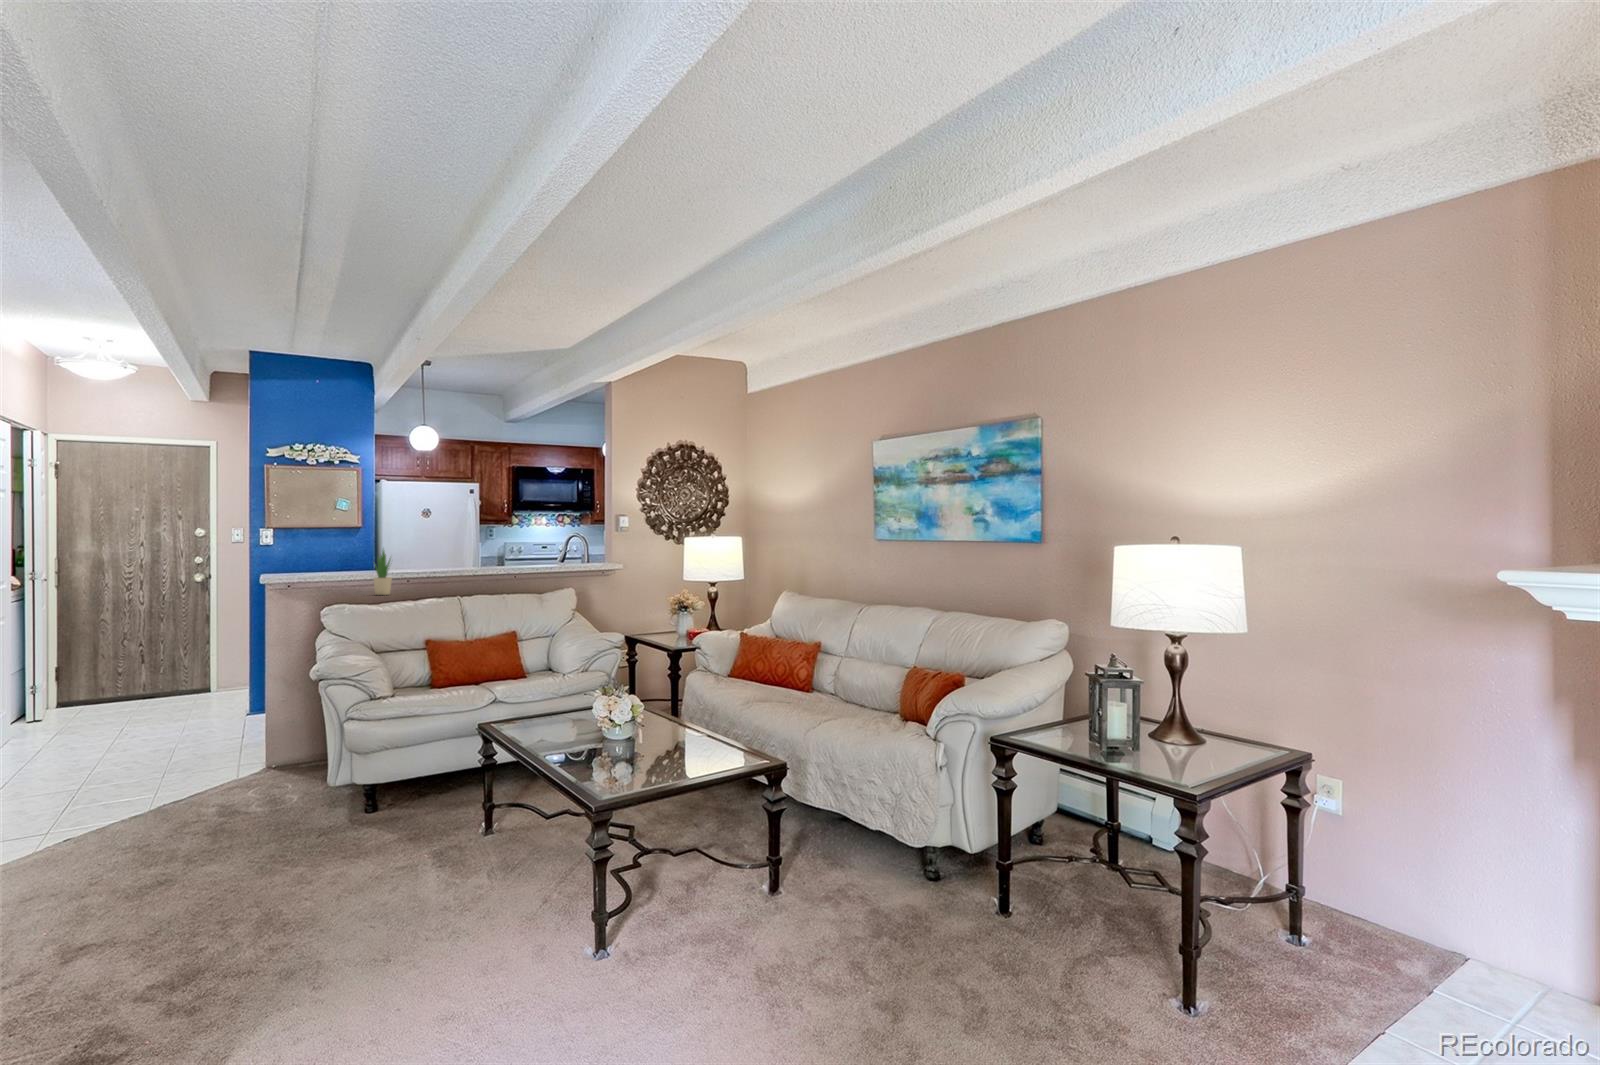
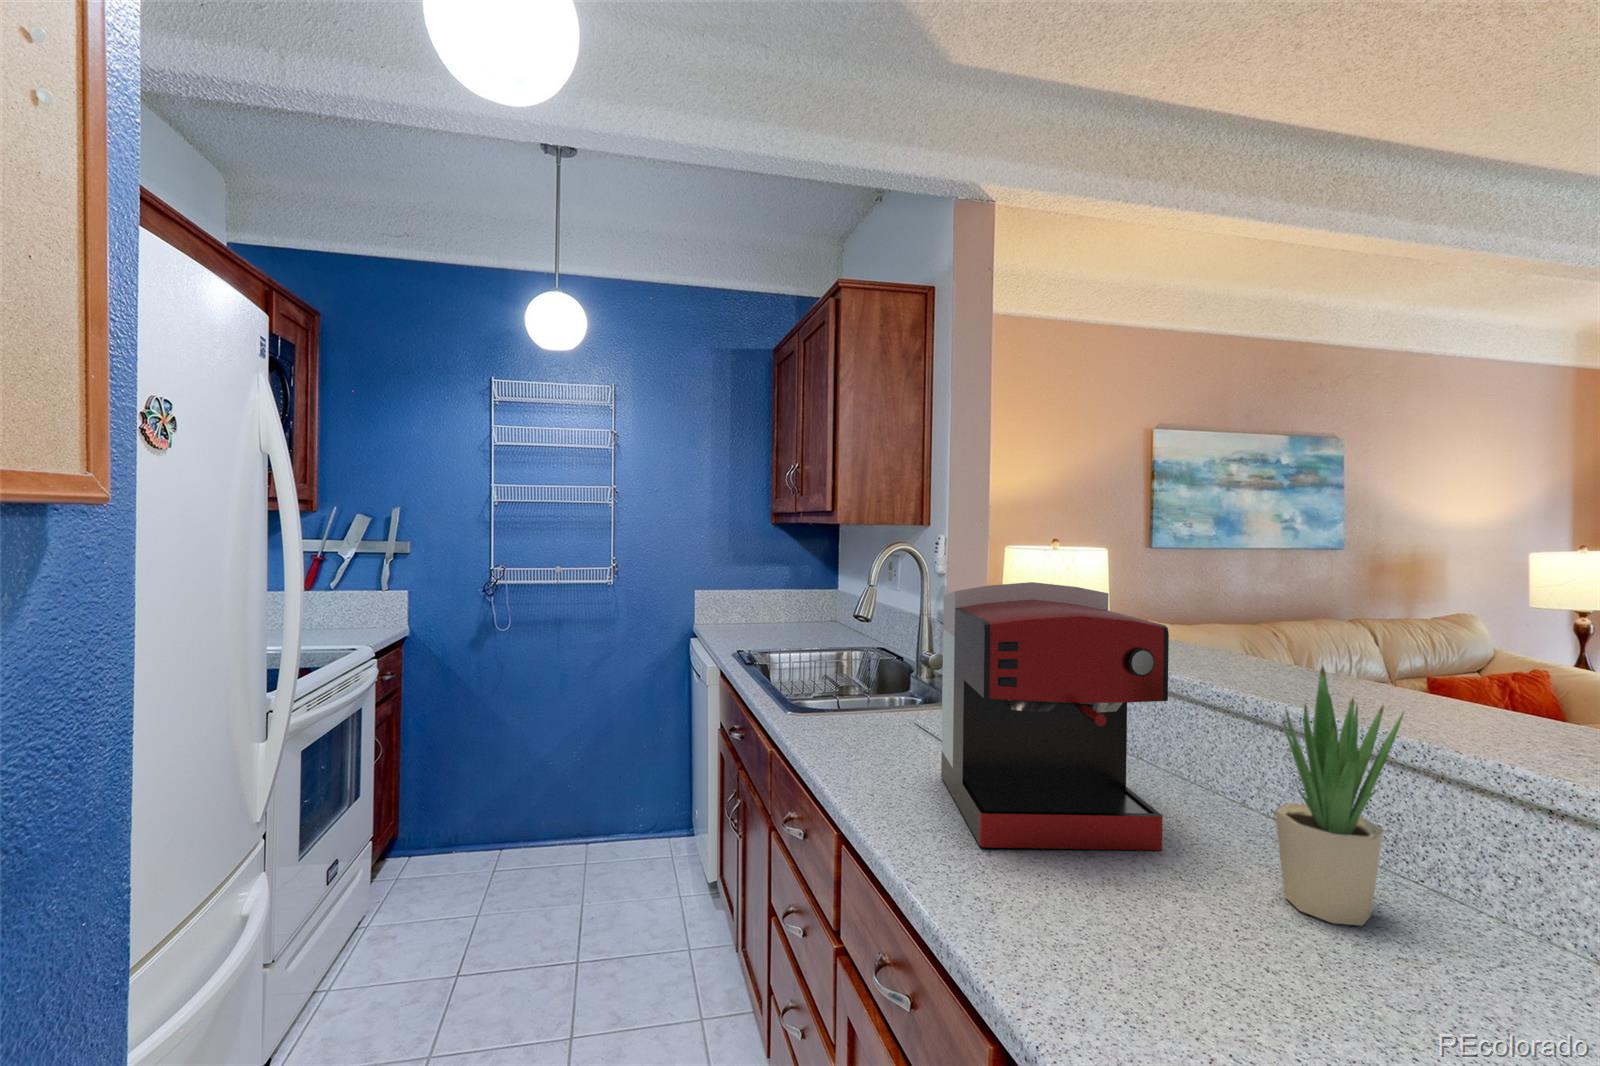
coffee maker: none [395,536,458,594] -> present [941,582,1169,850]

